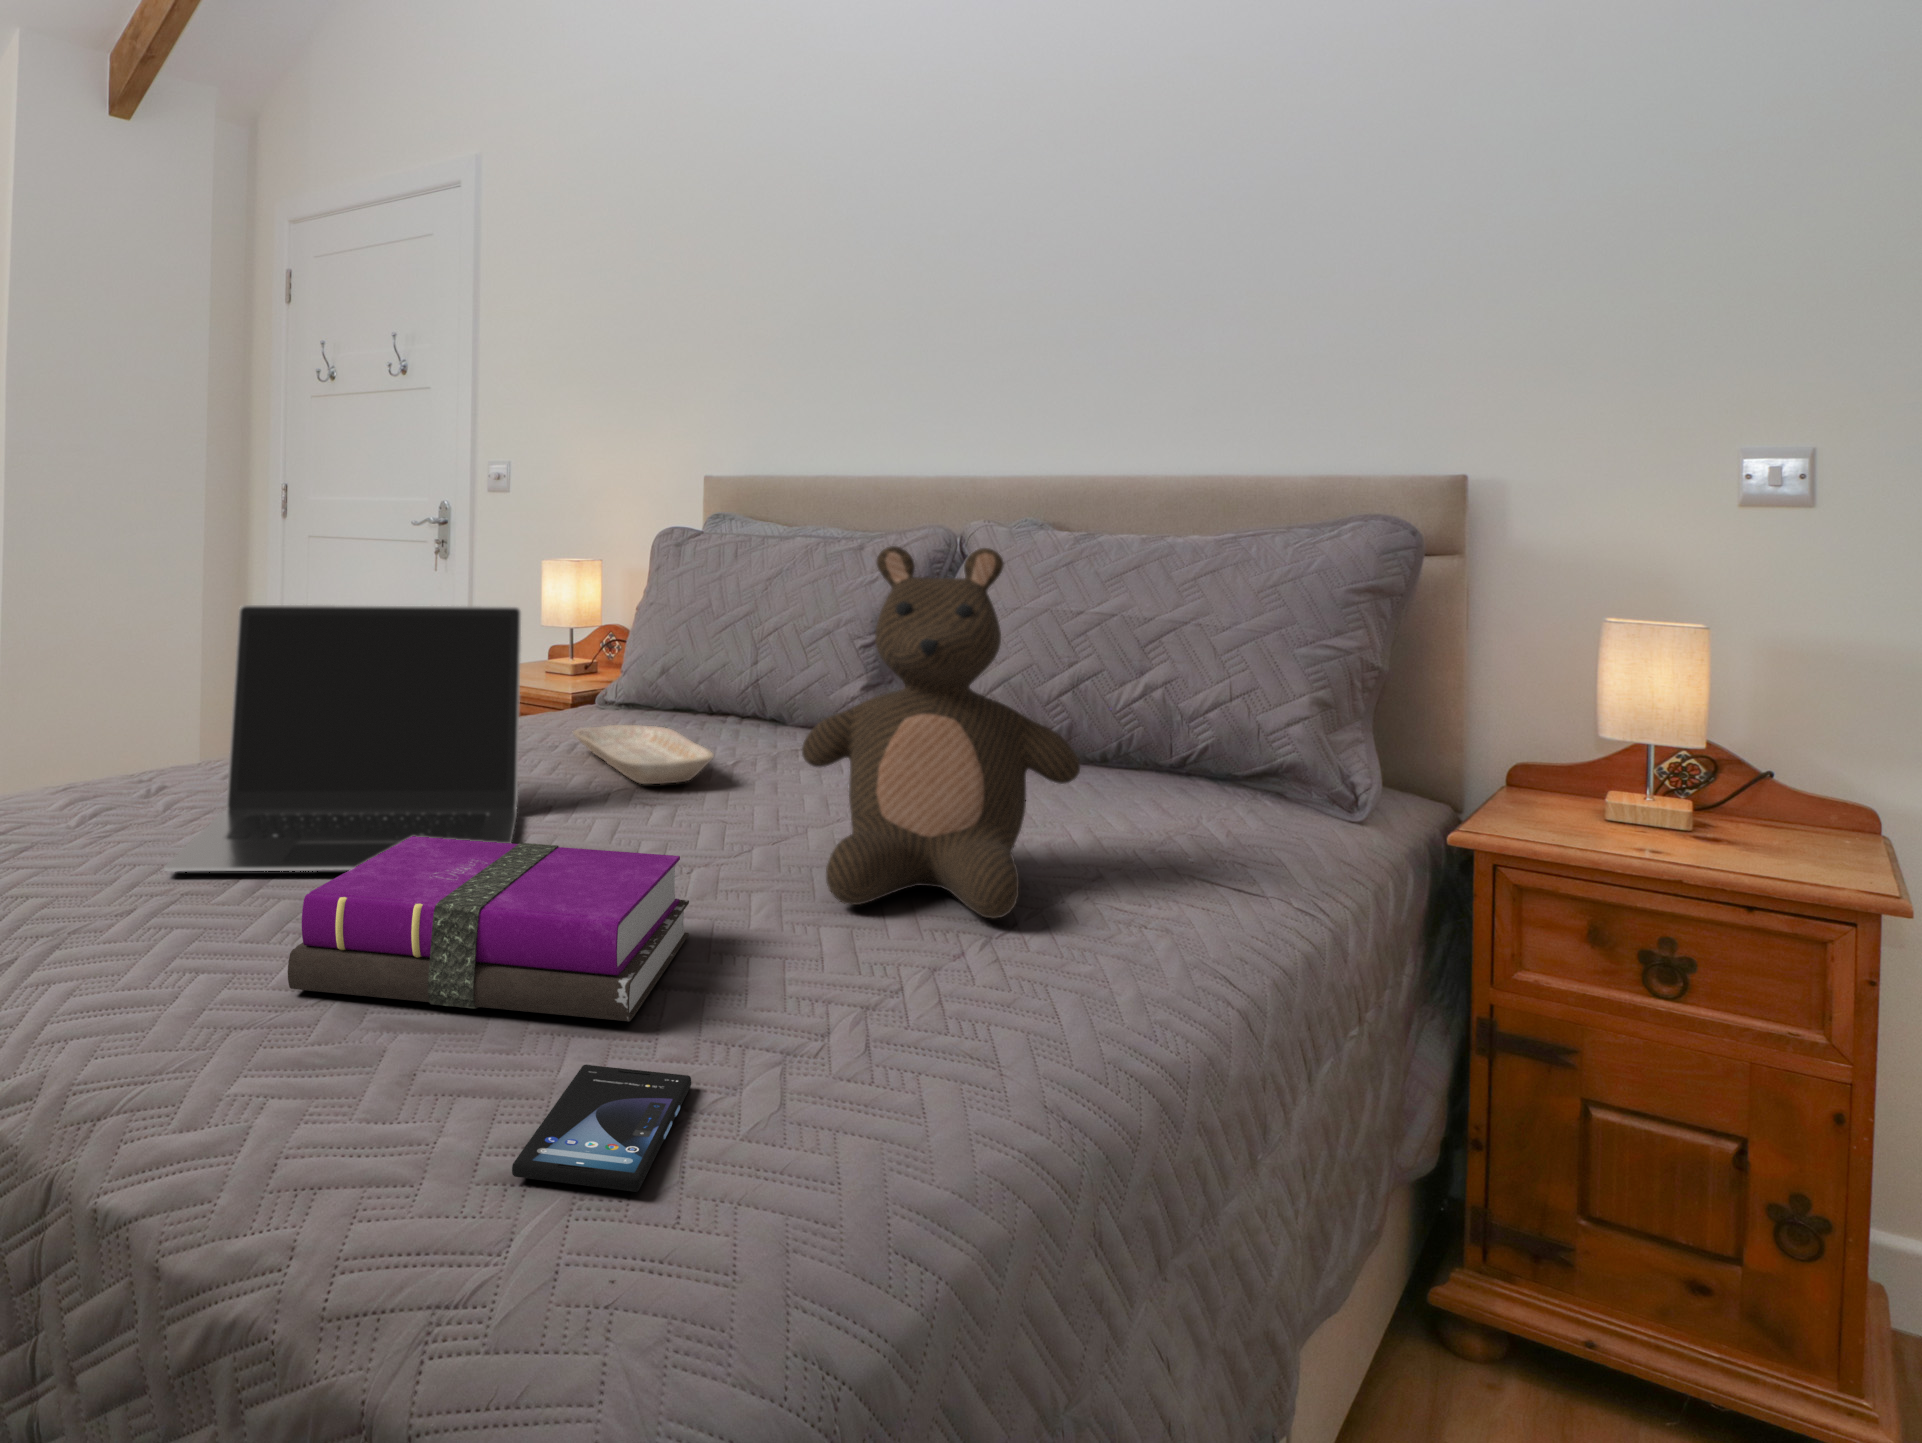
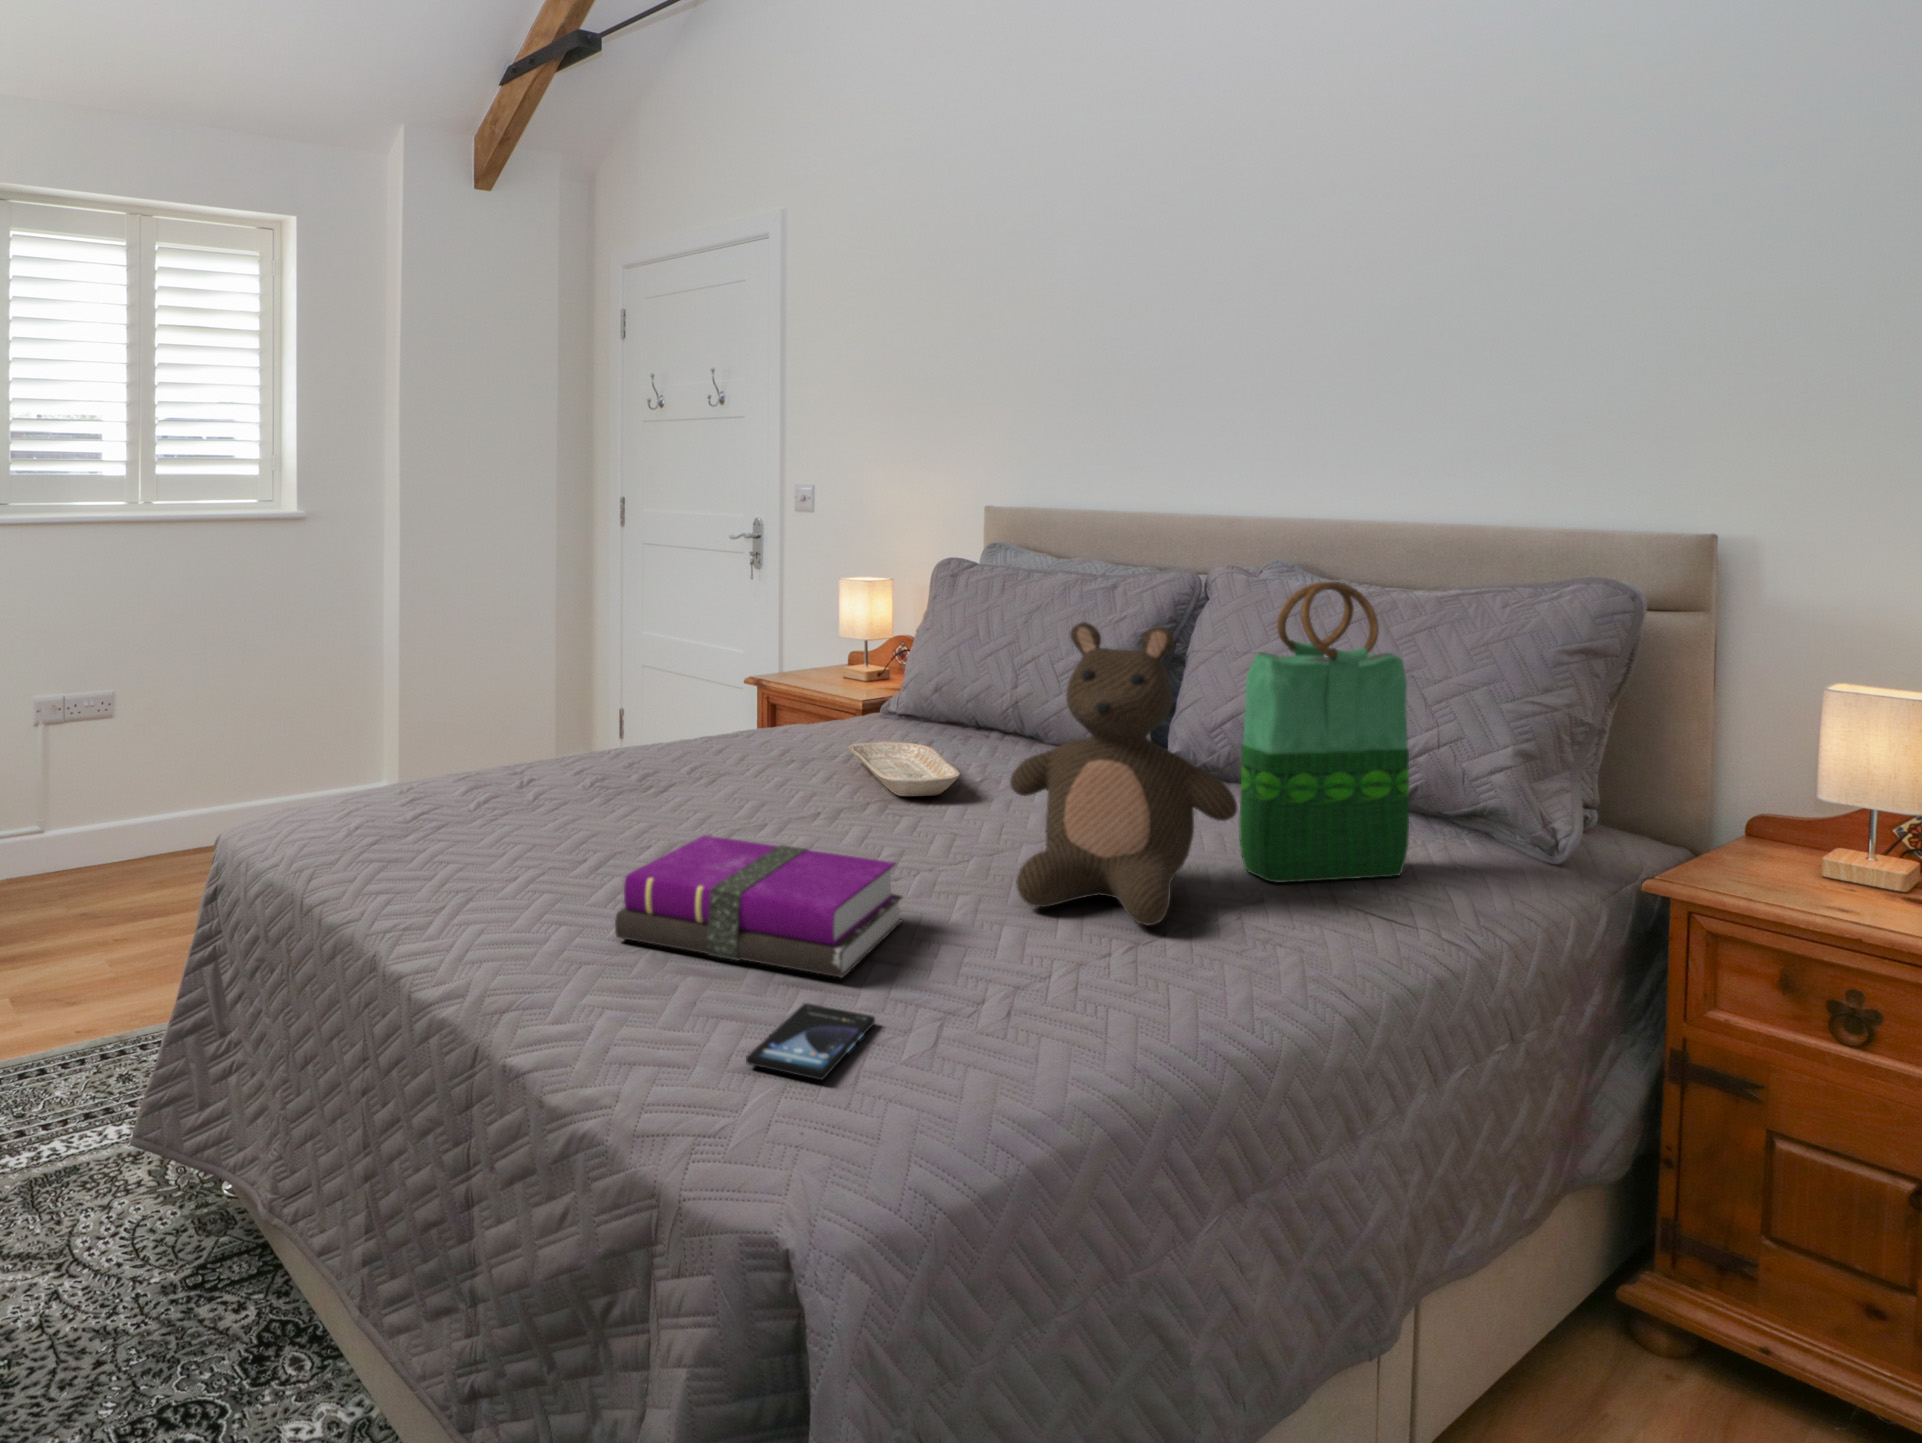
tote bag: none [1060,501,1238,858] -> present [1239,582,1409,883]
laptop: present [164,605,521,871] -> none [533,647,797,861]

